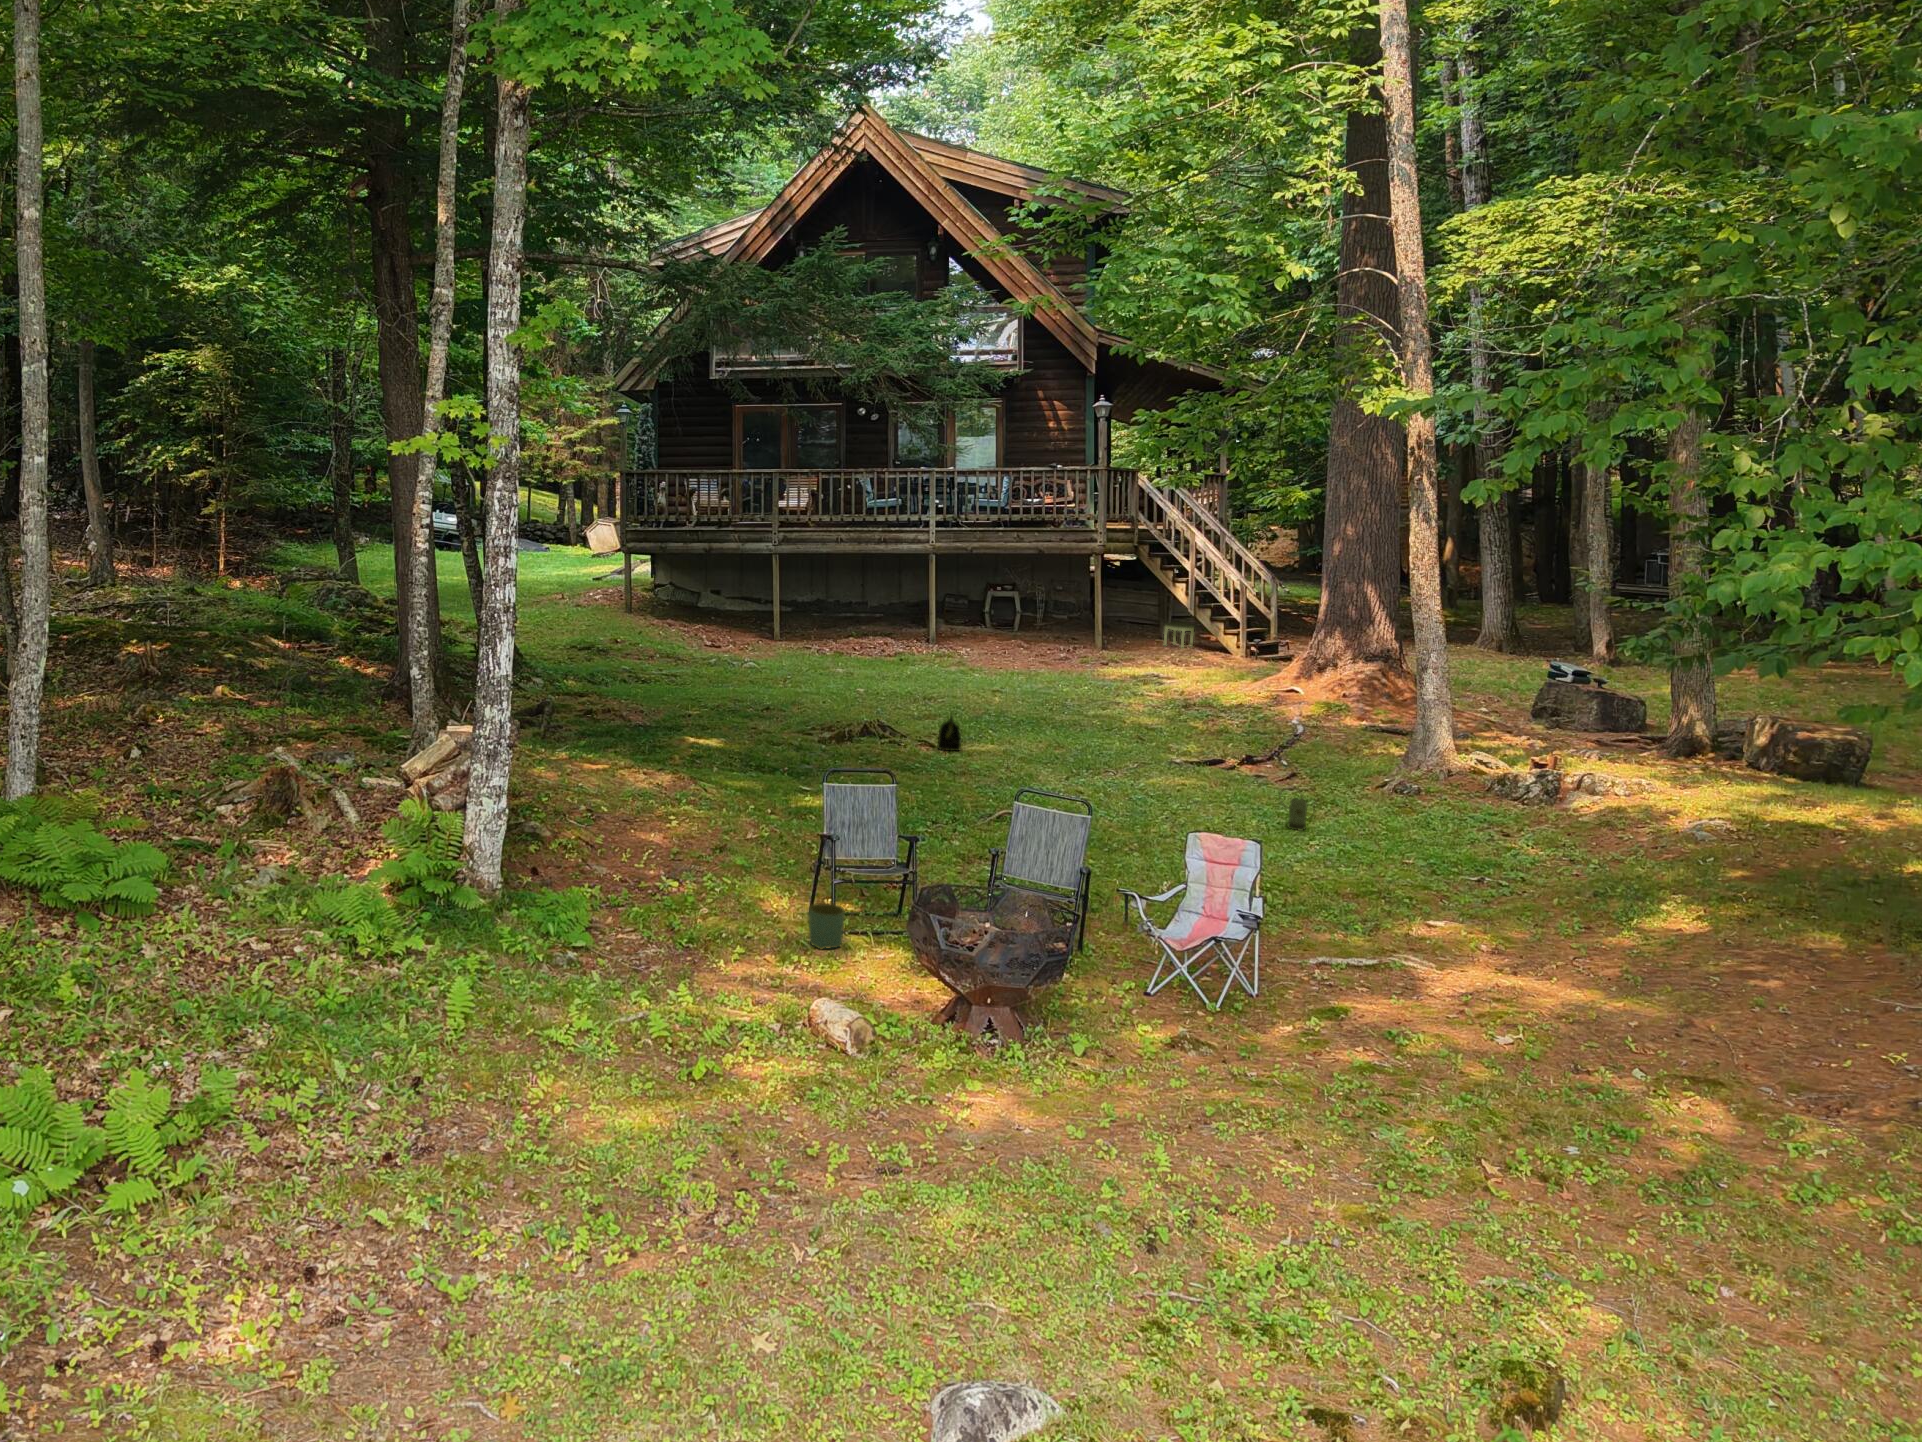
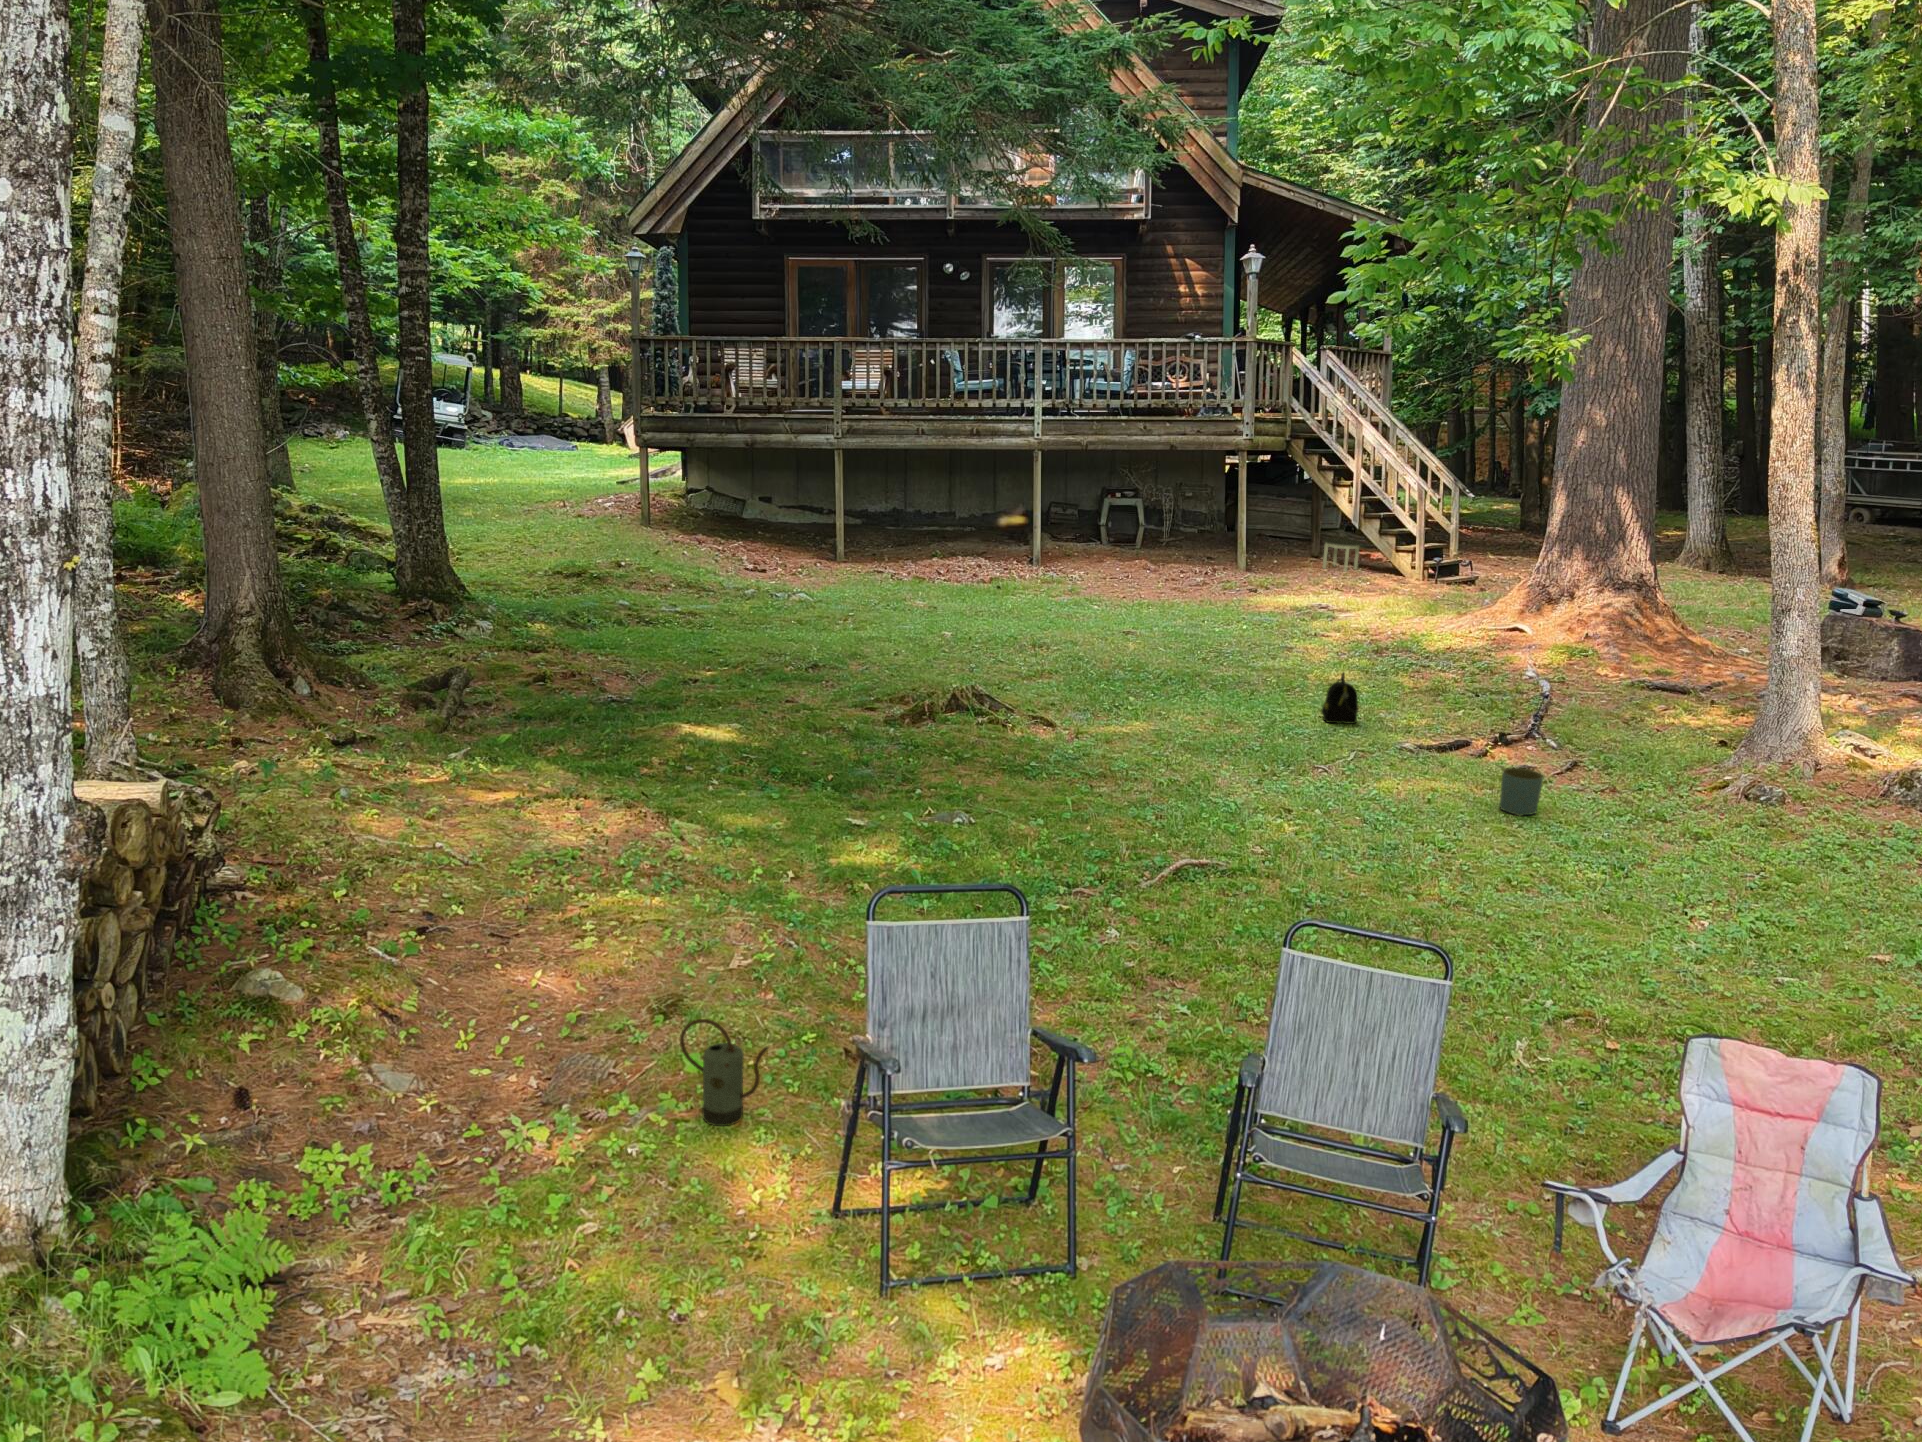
backpack: present [937,716,962,751] -> present [1321,672,1358,724]
watering can: present [1283,788,1307,831] -> present [680,1019,768,1126]
planter: present [809,903,845,949] -> present [1500,767,1543,816]

